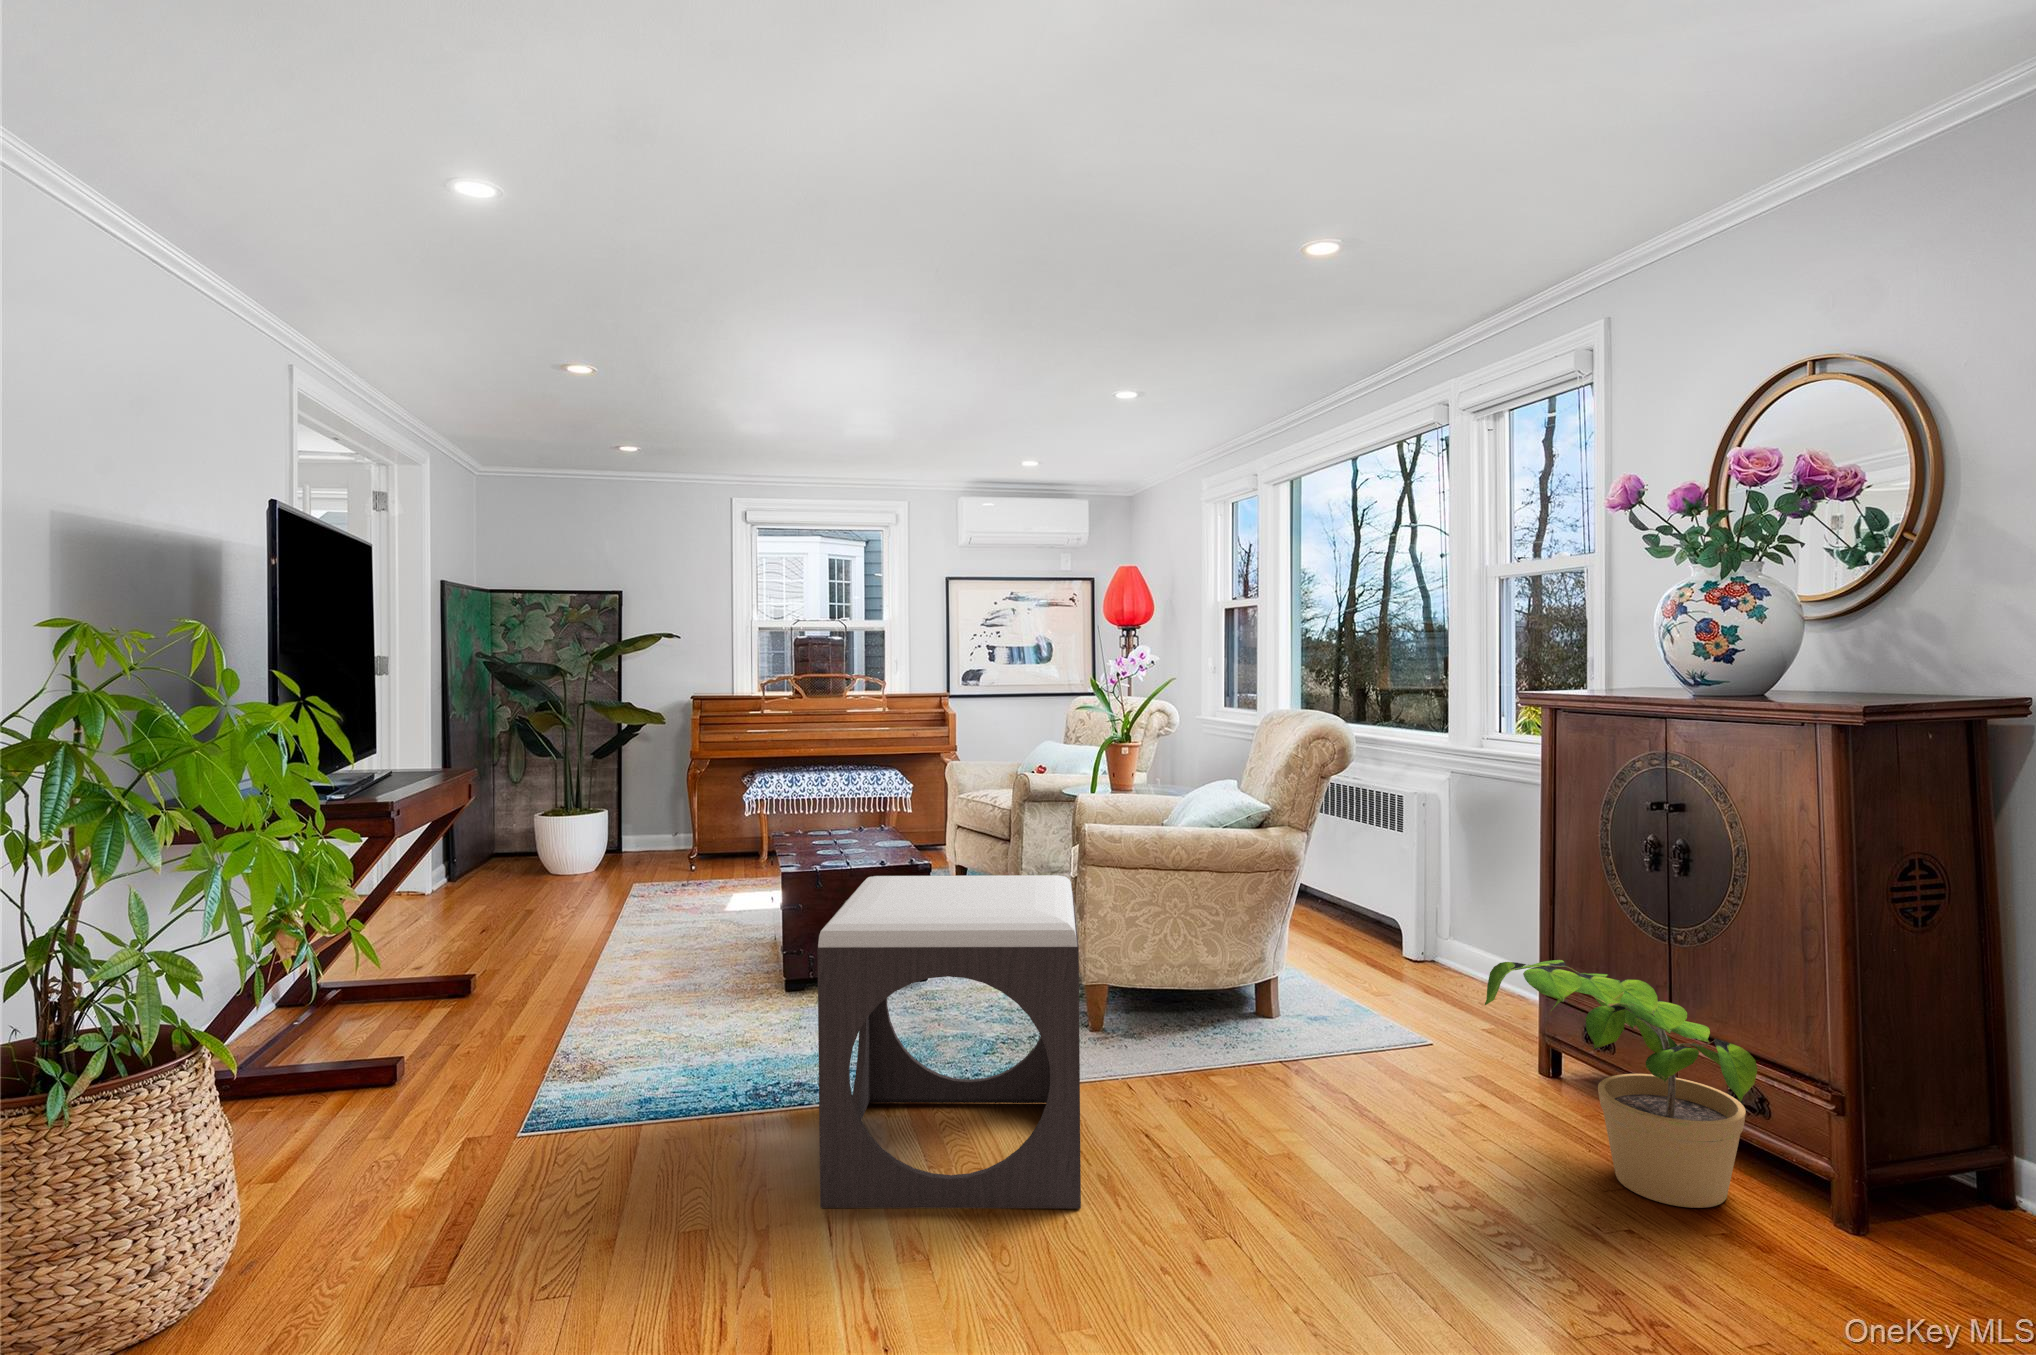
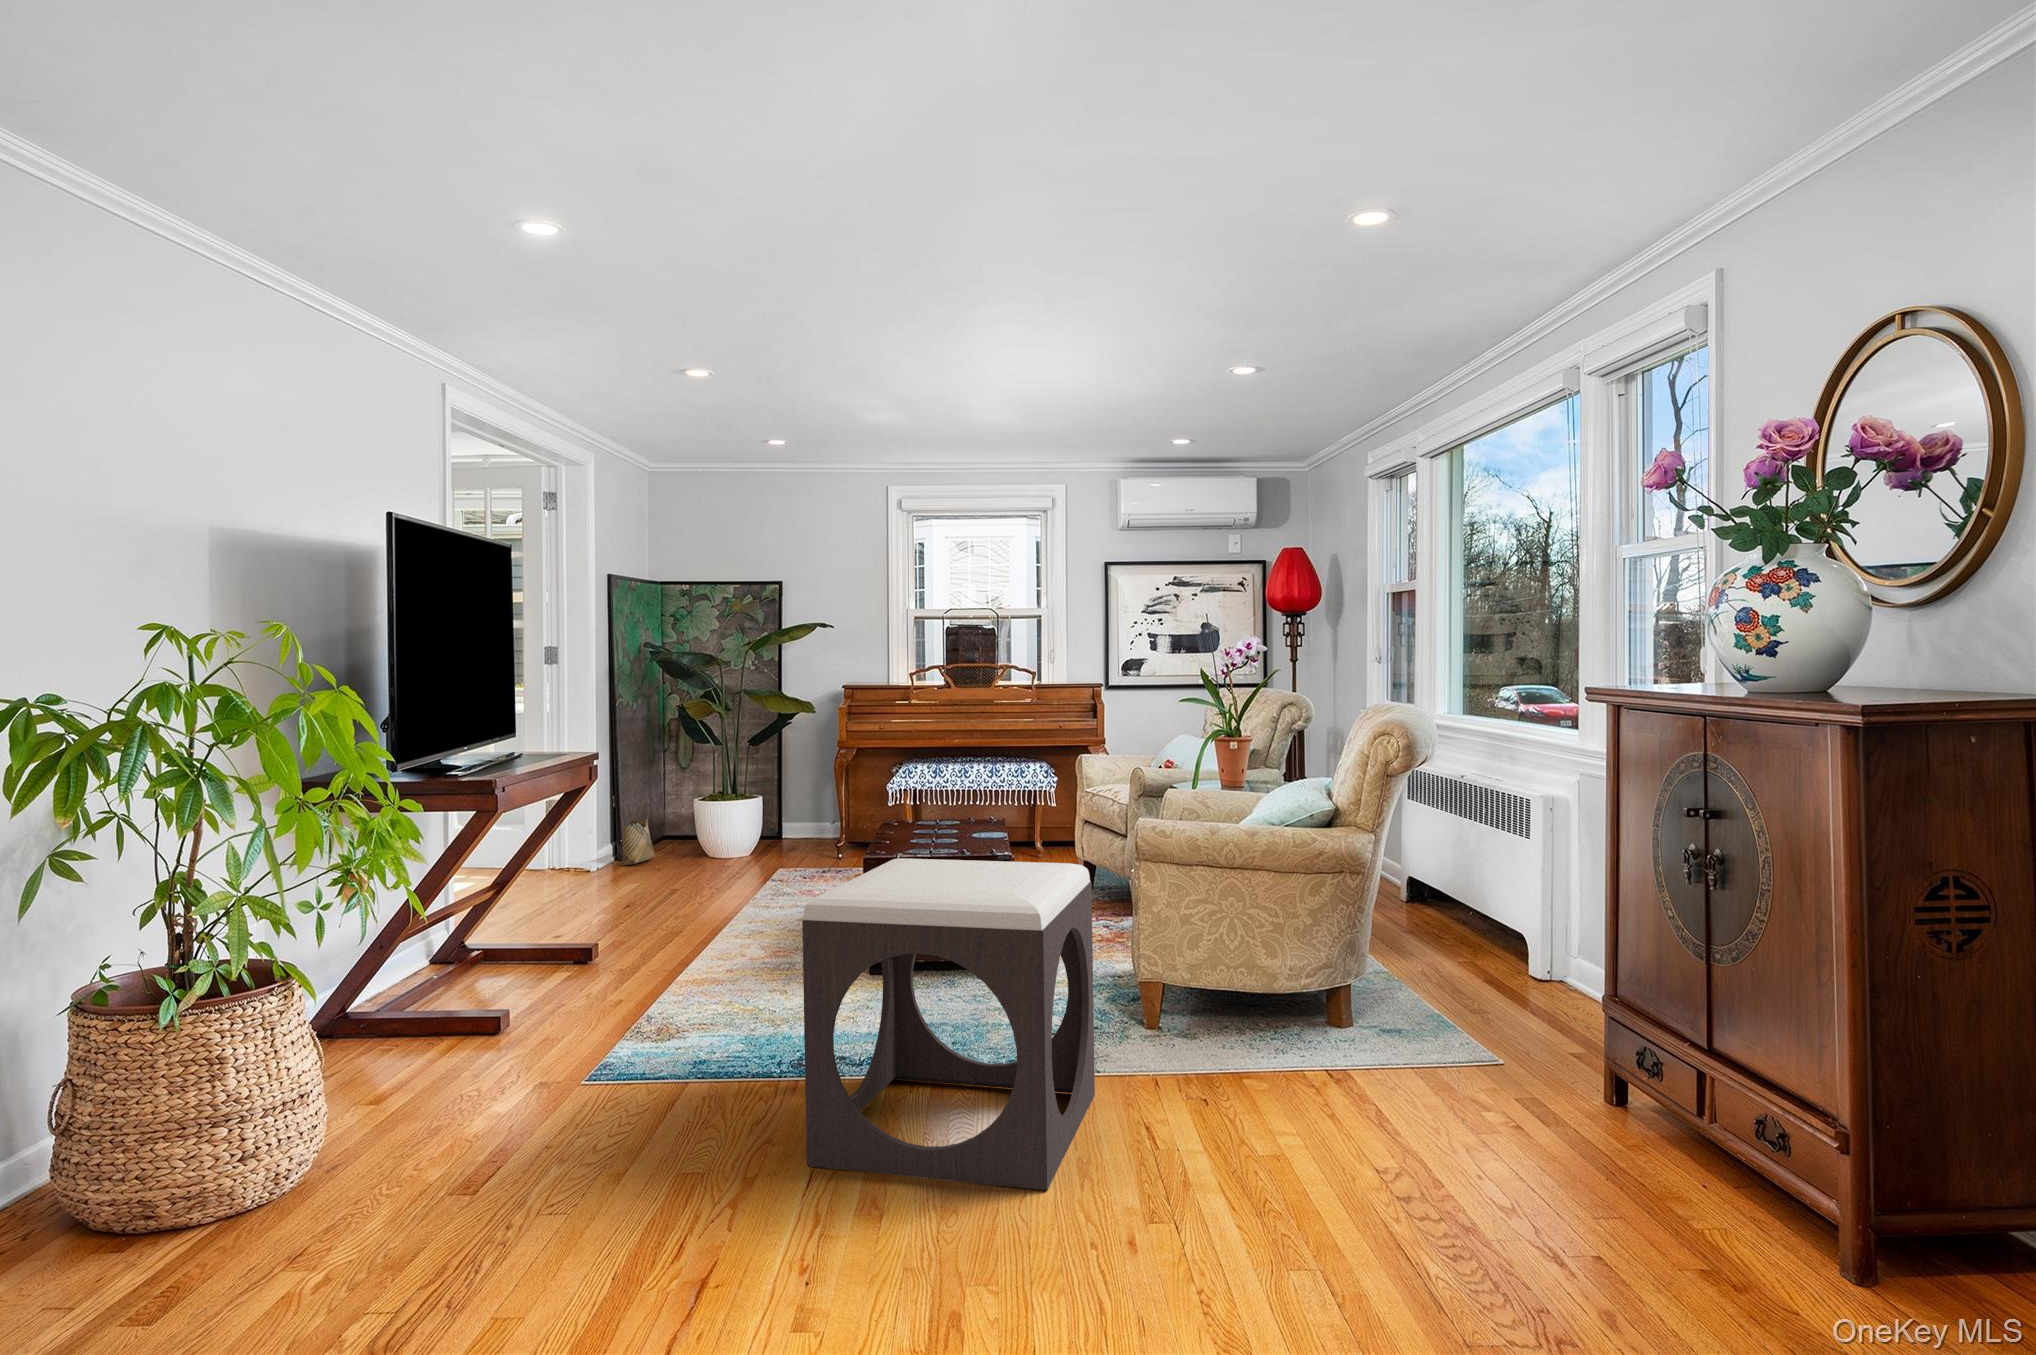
woven basket: none [455,815,493,886] -> present [620,799,655,865]
potted plant: present [1485,960,1758,1208] -> none [1481,969,1796,1257]

